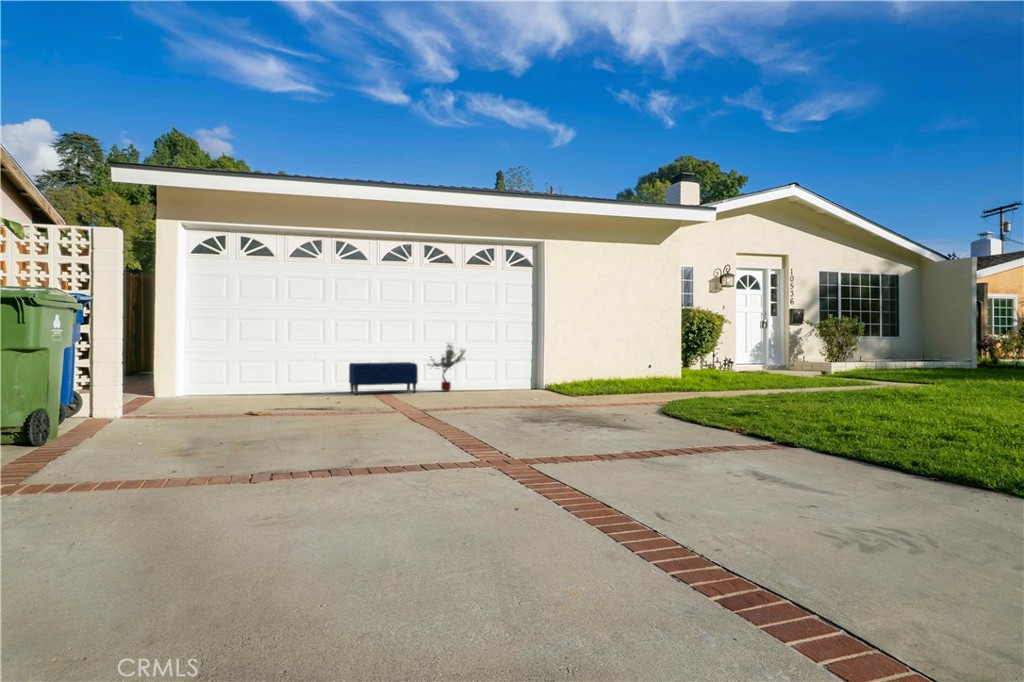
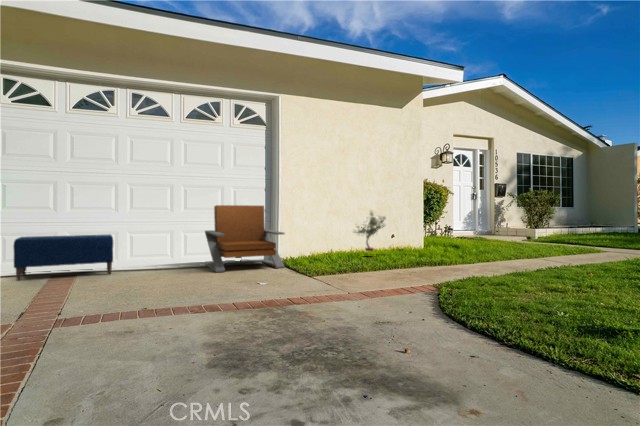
lounge chair: none [482,338,551,393] -> present [205,205,285,272]
potted tree: present [428,344,465,391] -> present [355,212,386,257]

